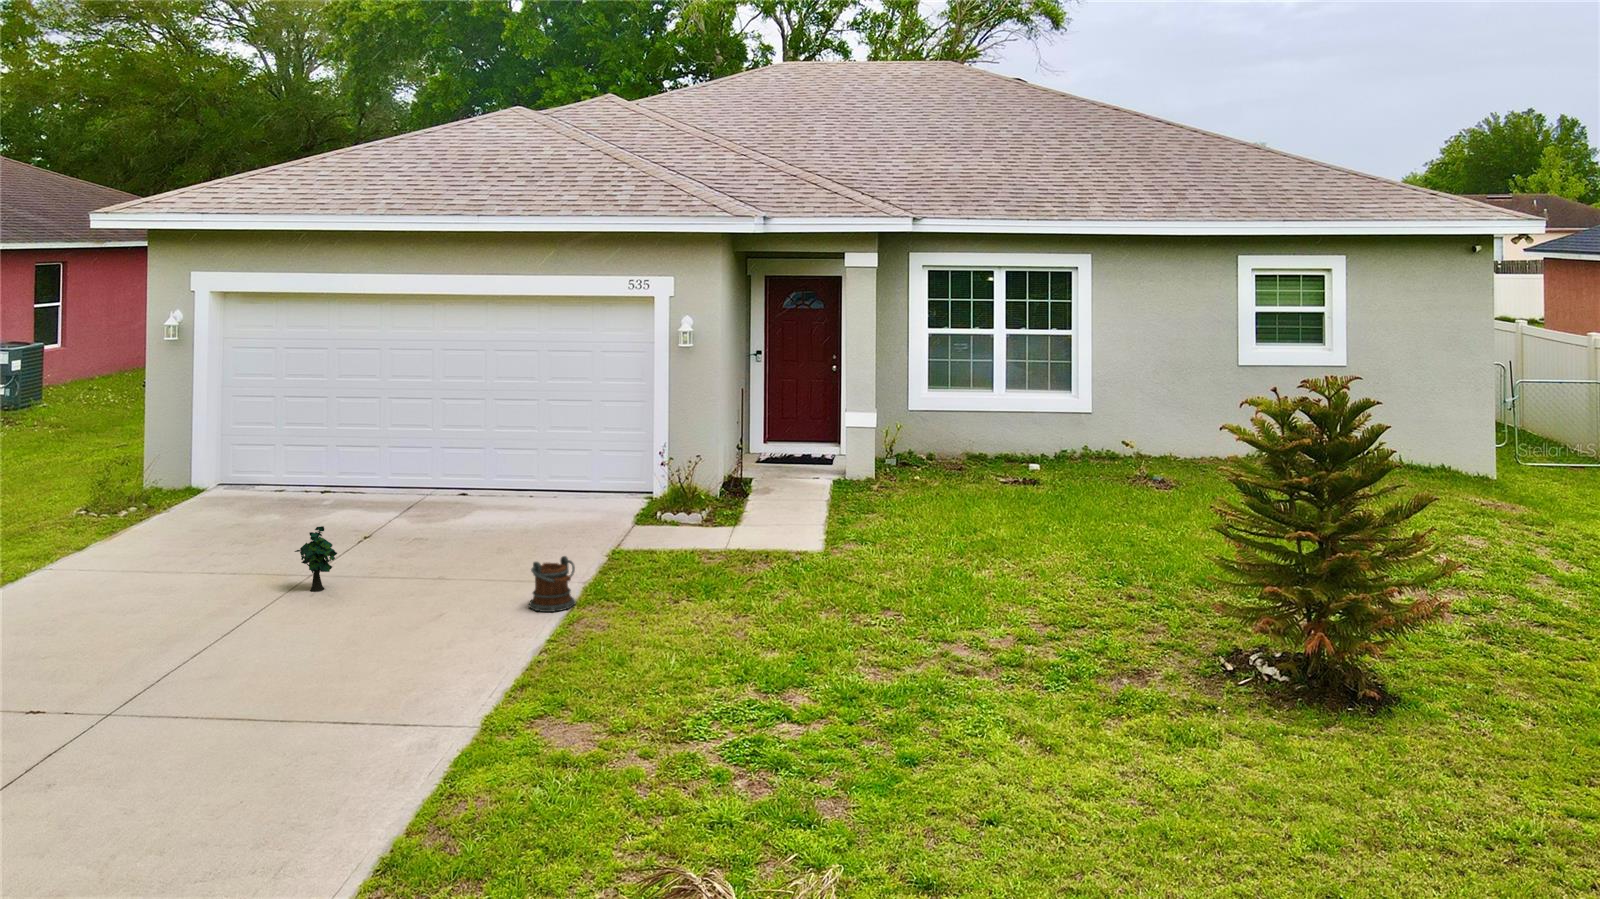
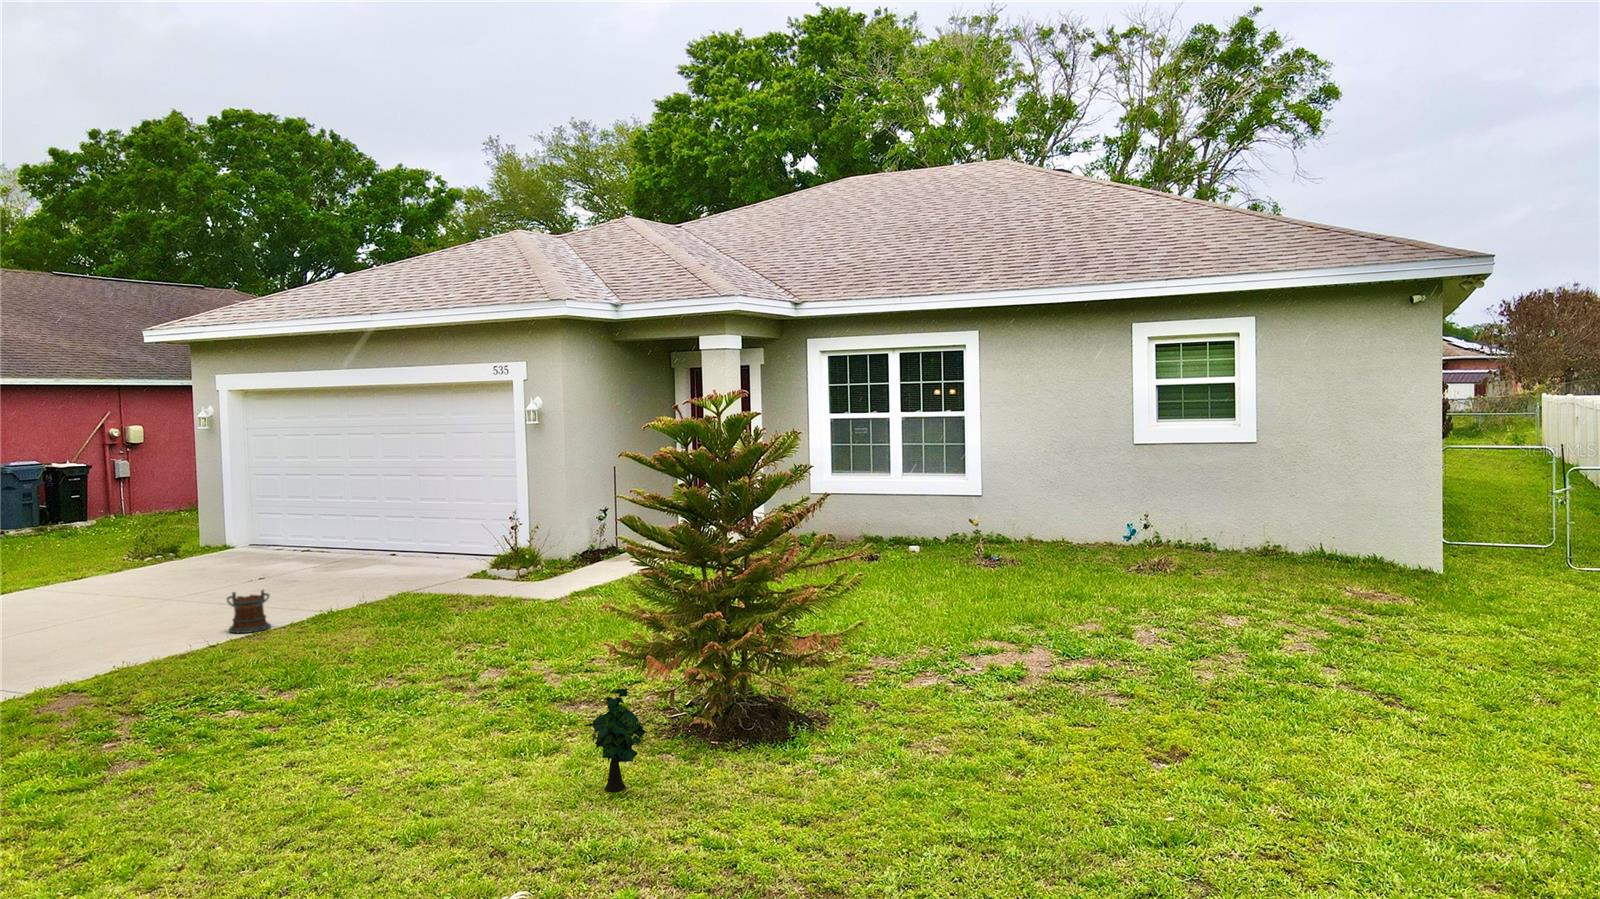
decorative plant: present [295,526,337,591] -> present [585,688,646,792]

